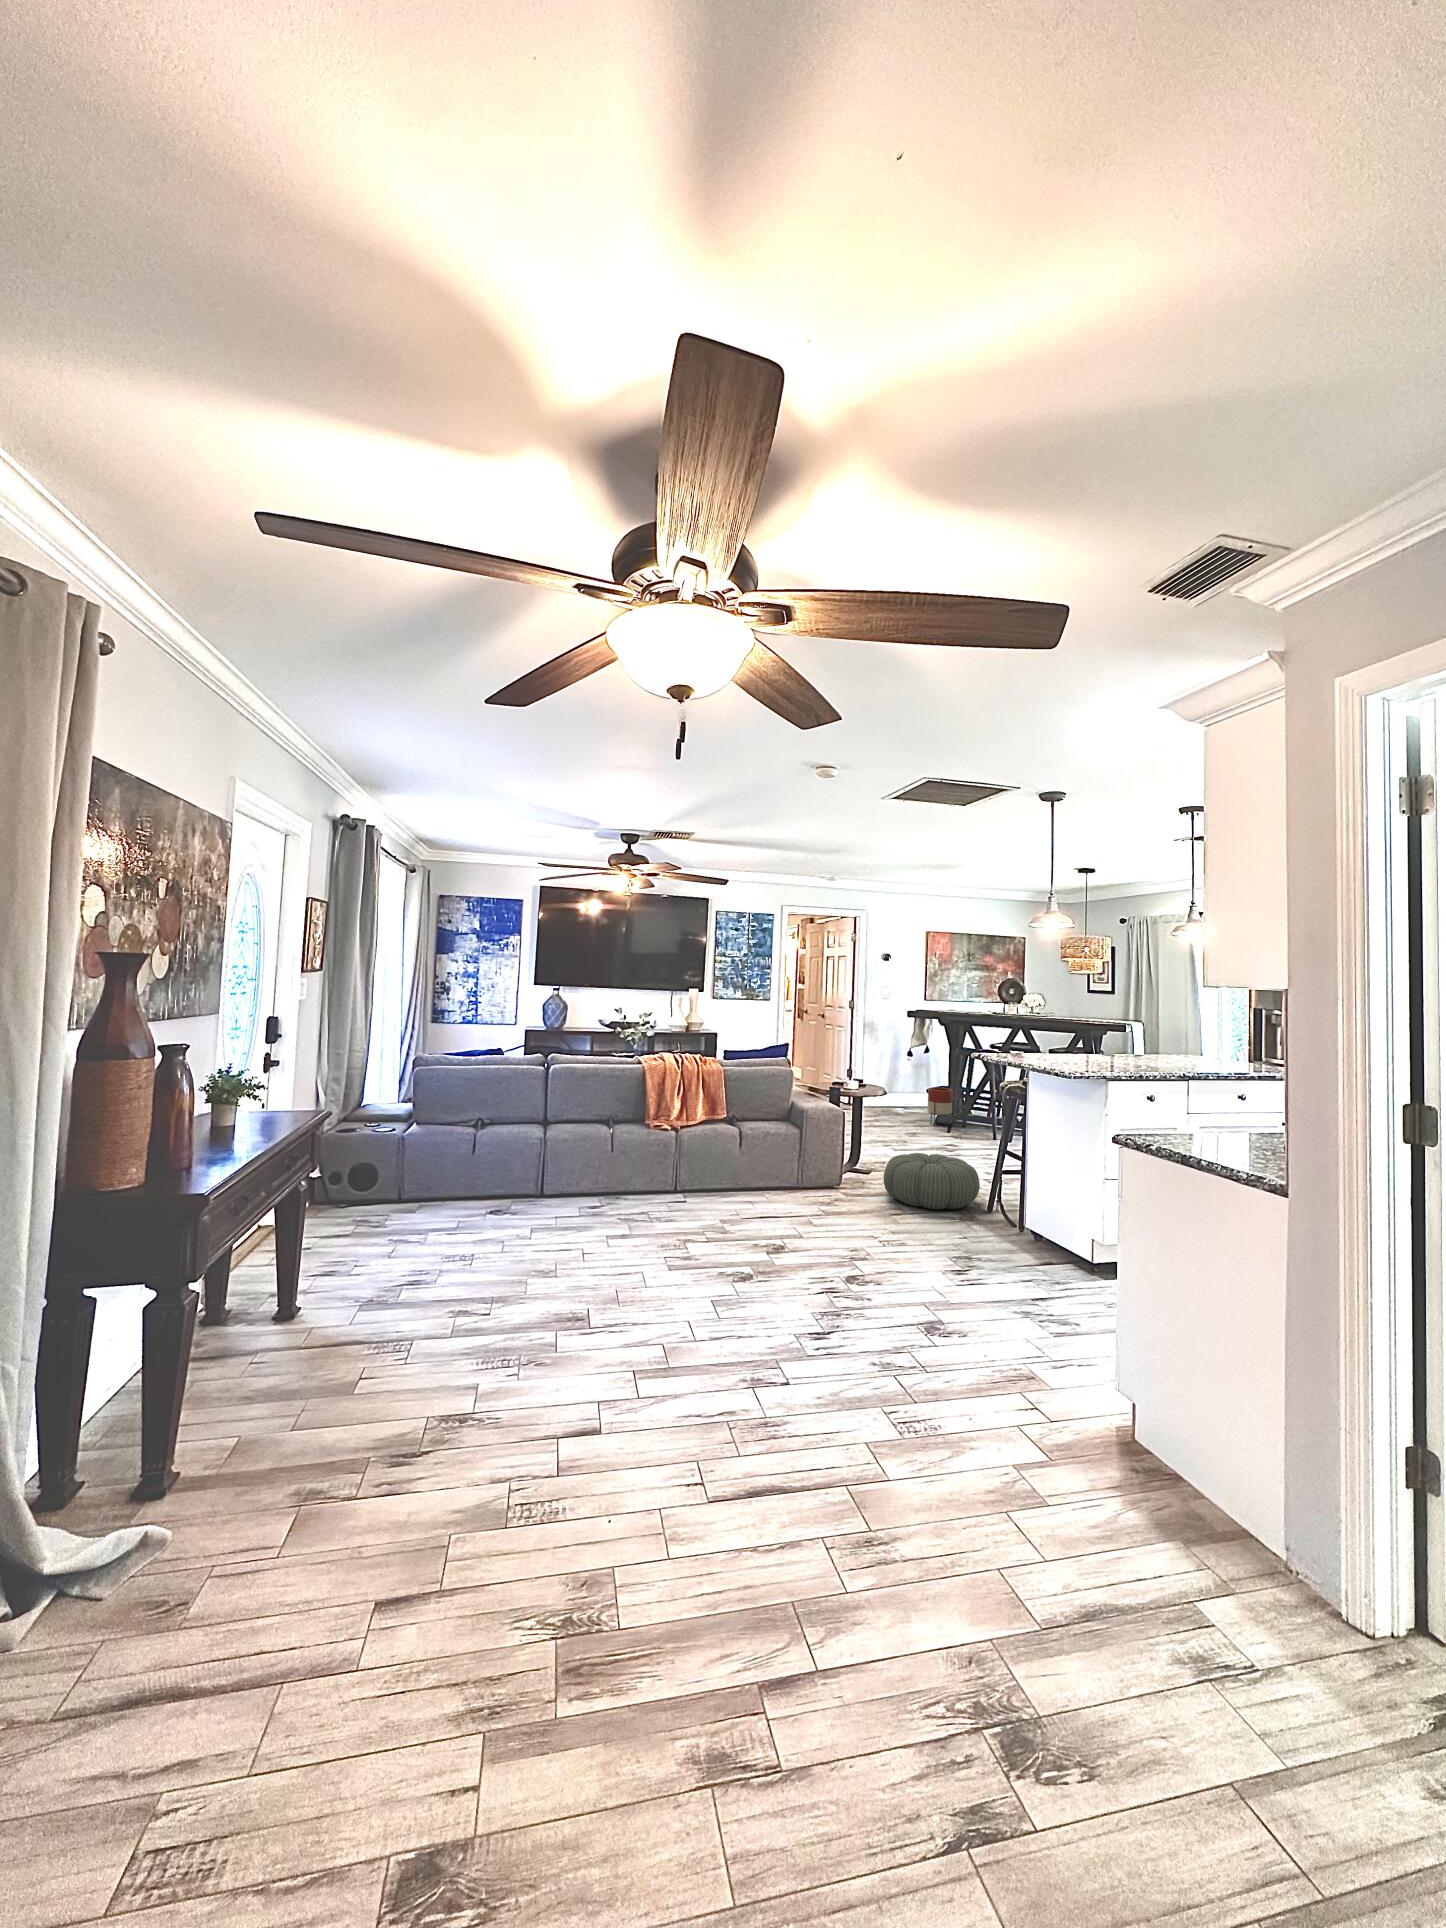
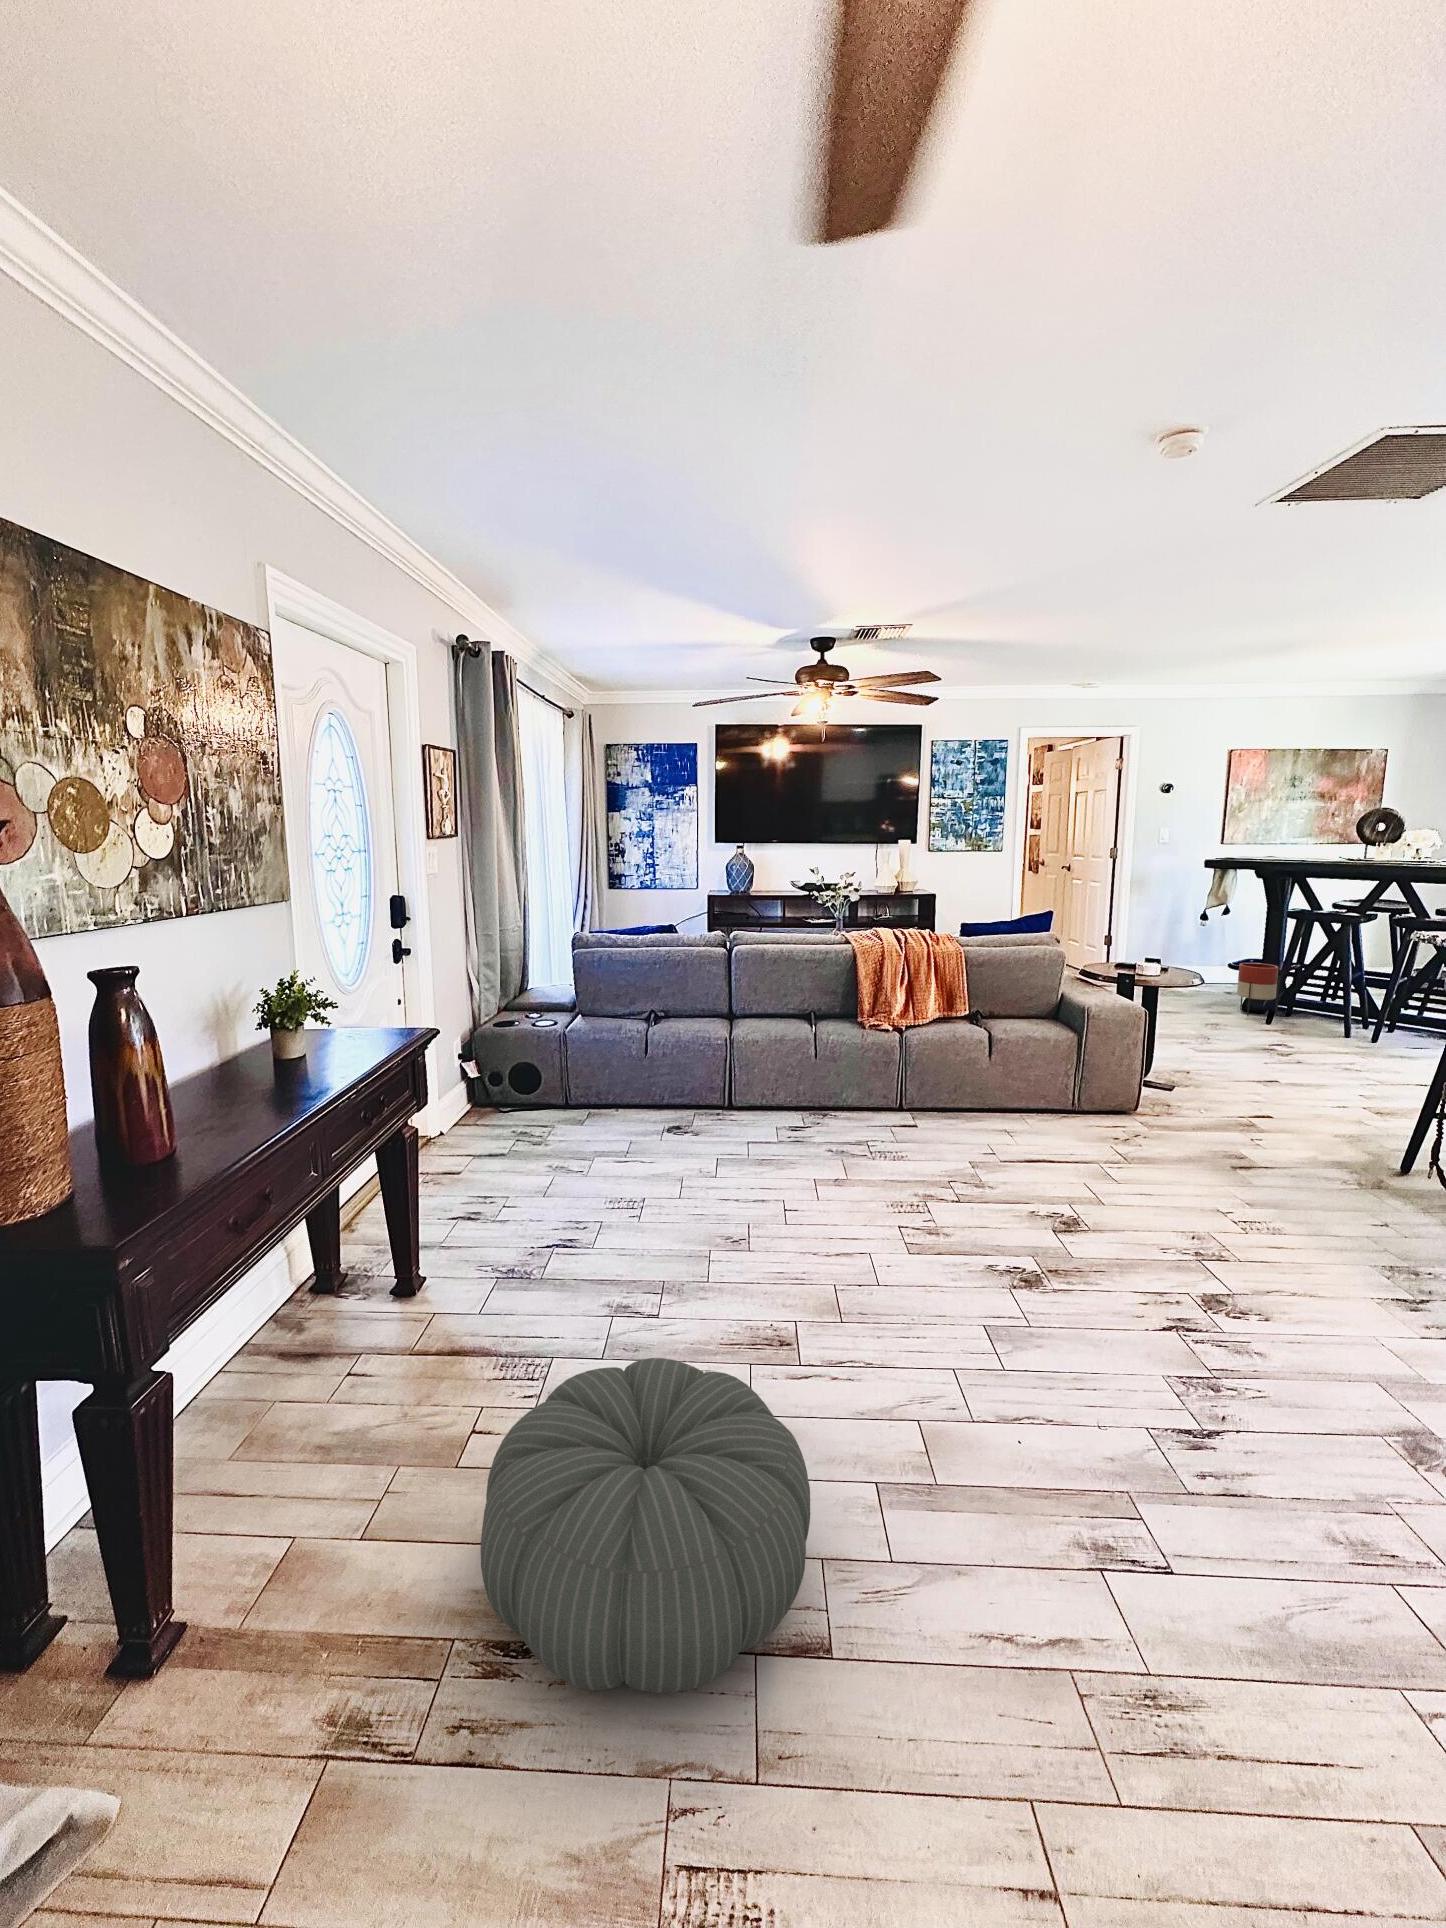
pouf: present [884,1153,980,1209] -> present [481,1358,810,1693]

